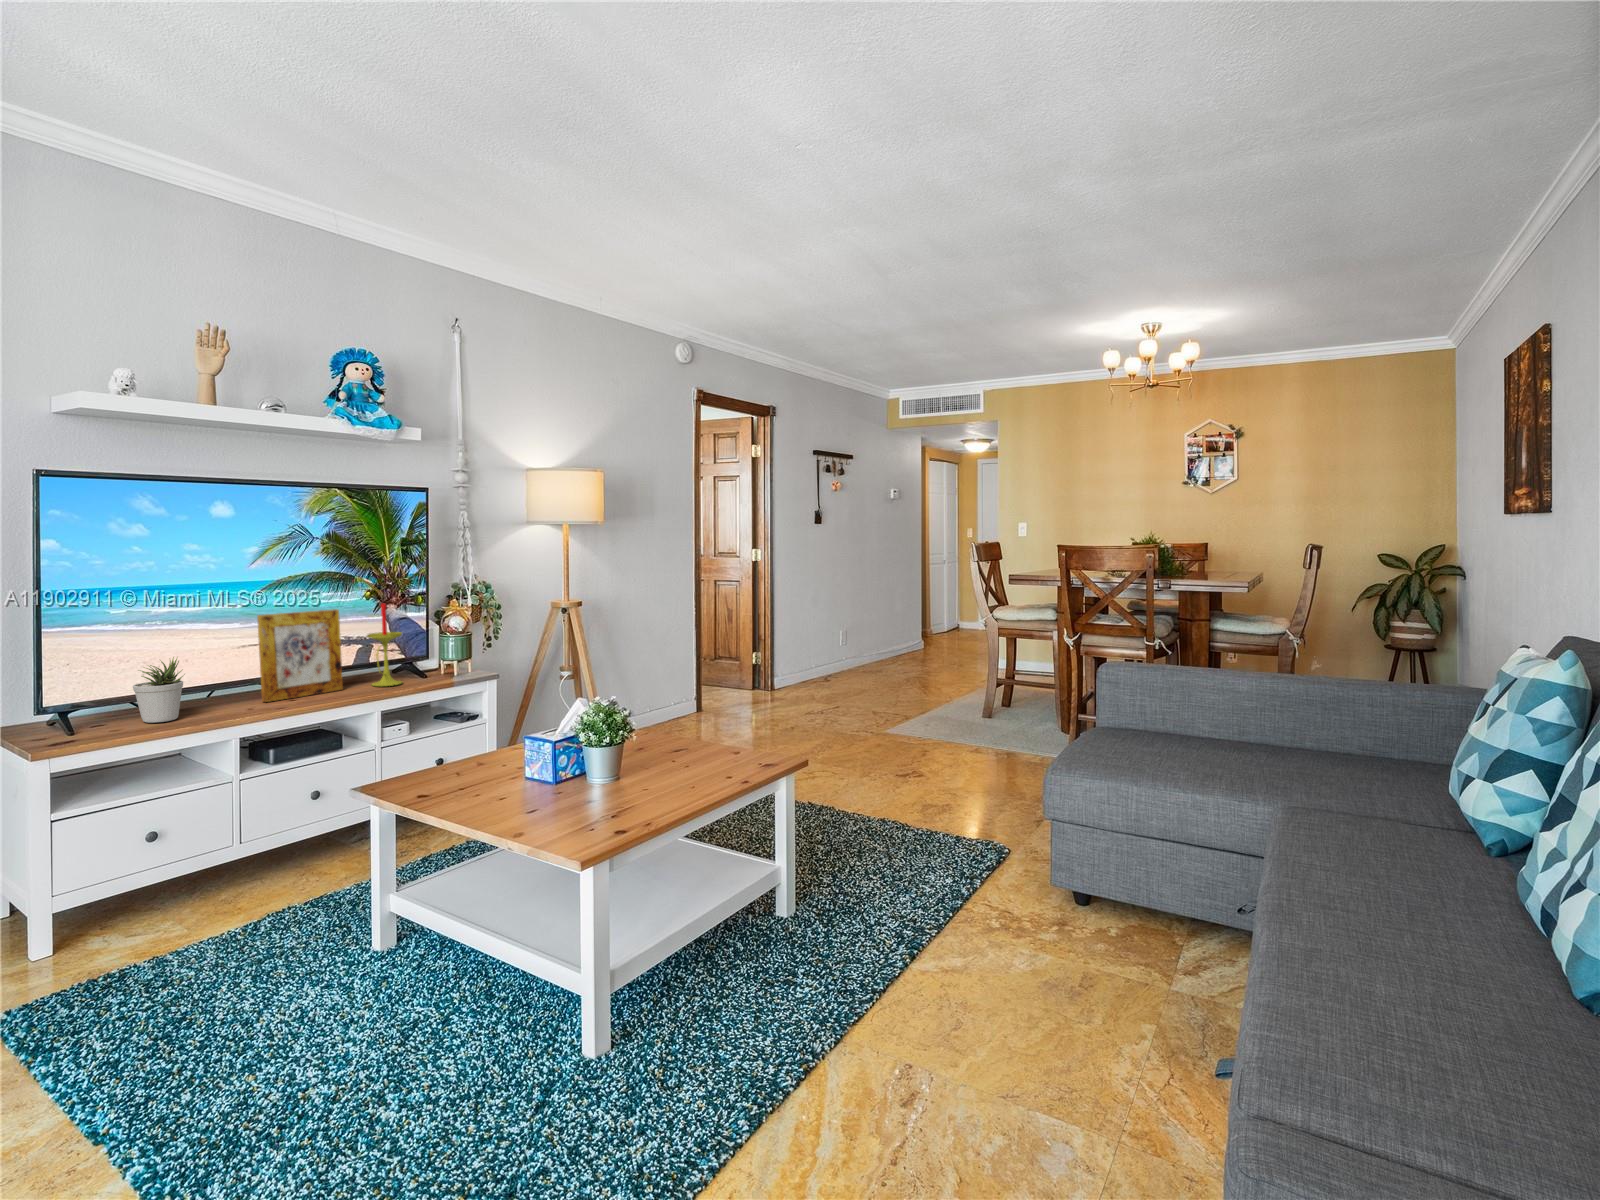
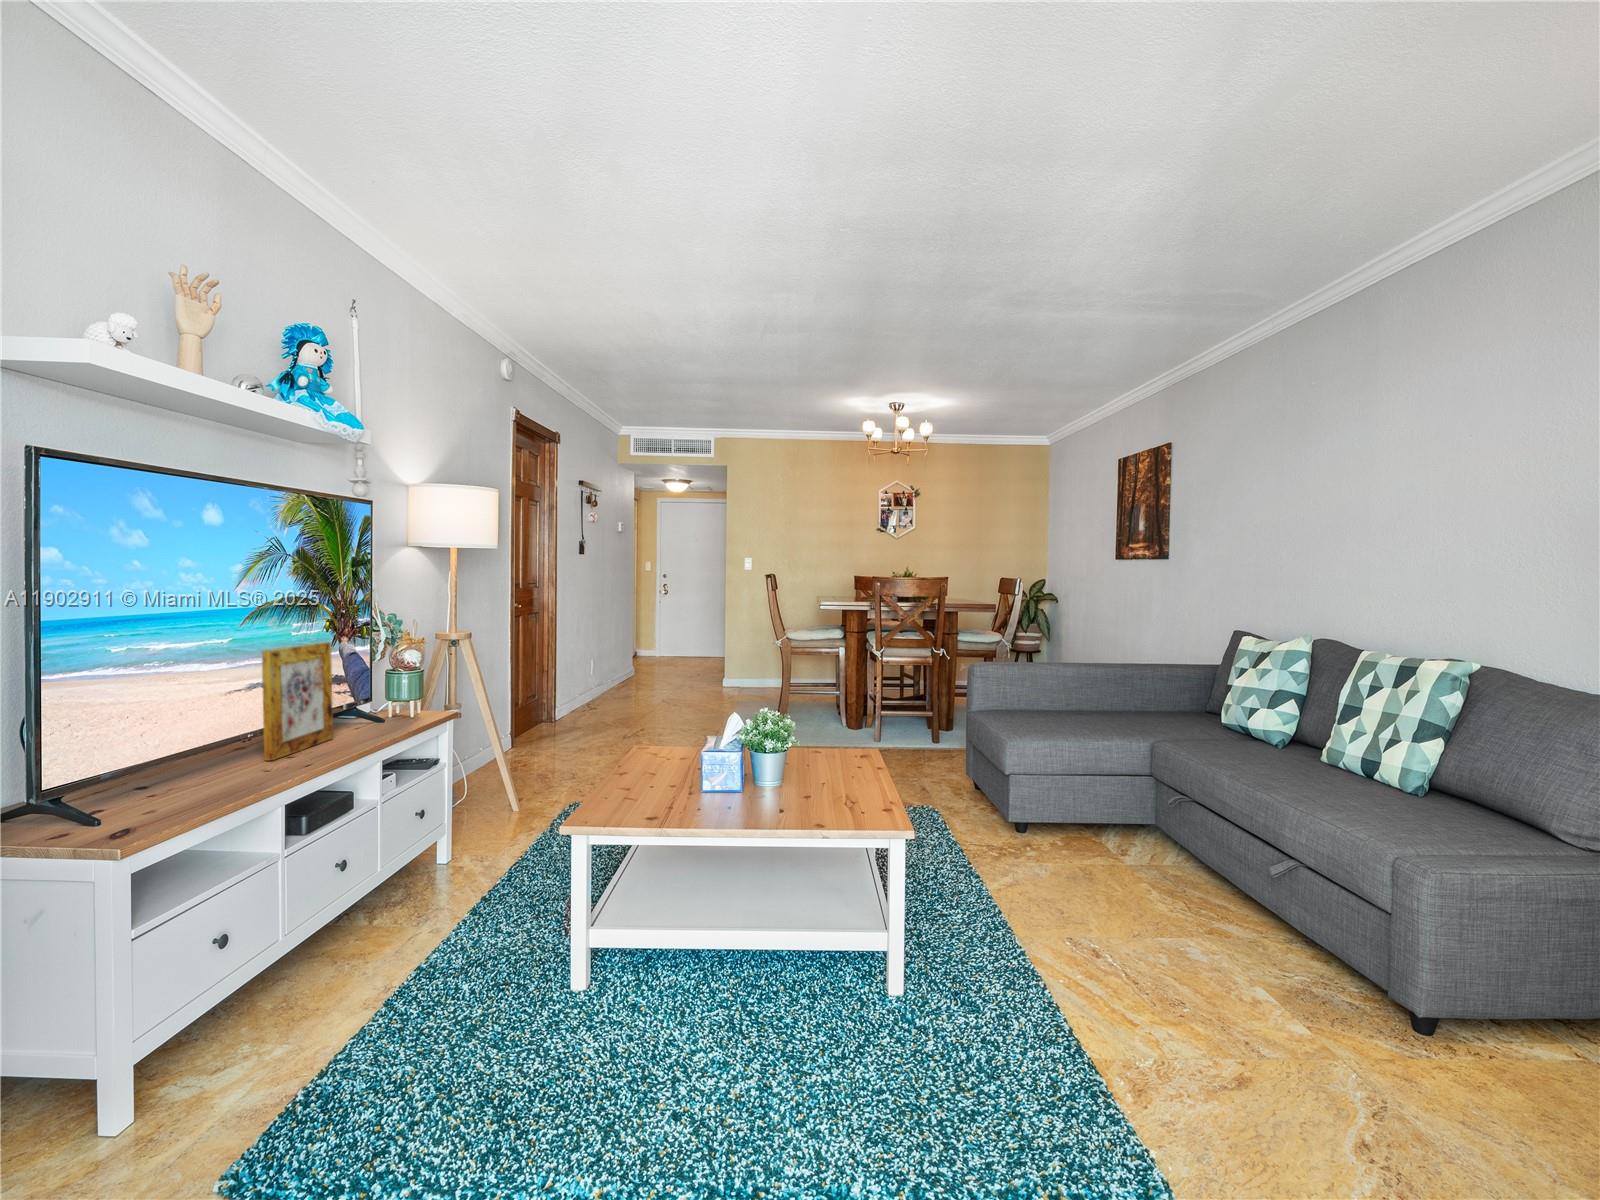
candle: present [368,604,402,686] -> none [346,631,390,732]
potted plant: present [133,657,183,723] -> none [143,707,221,800]

